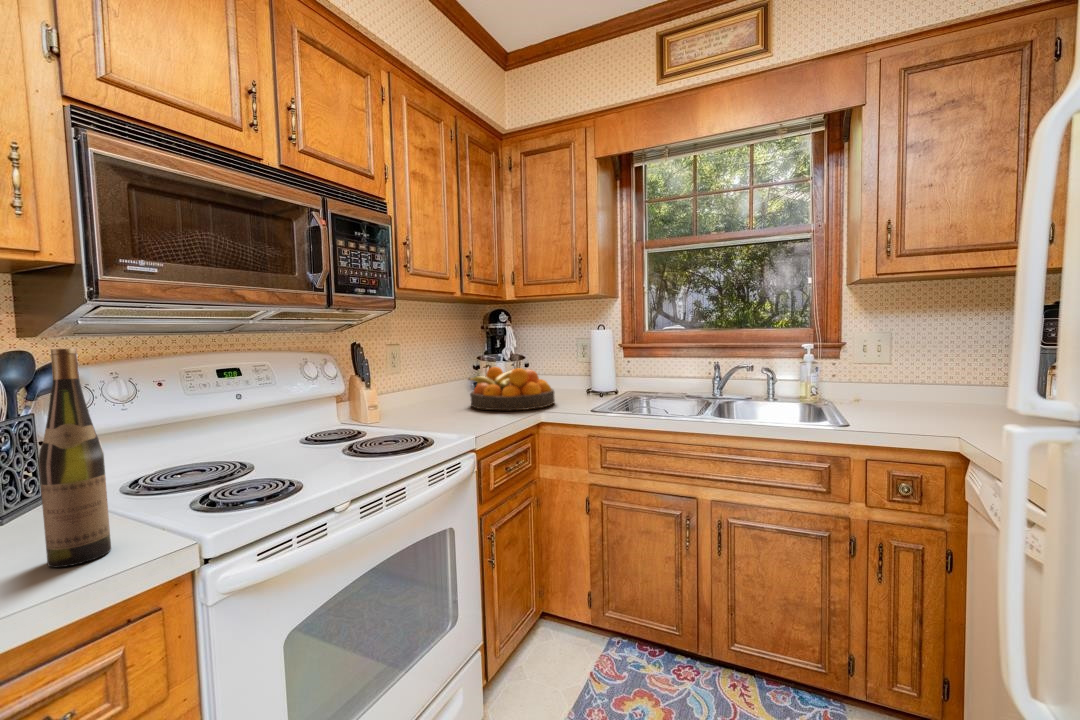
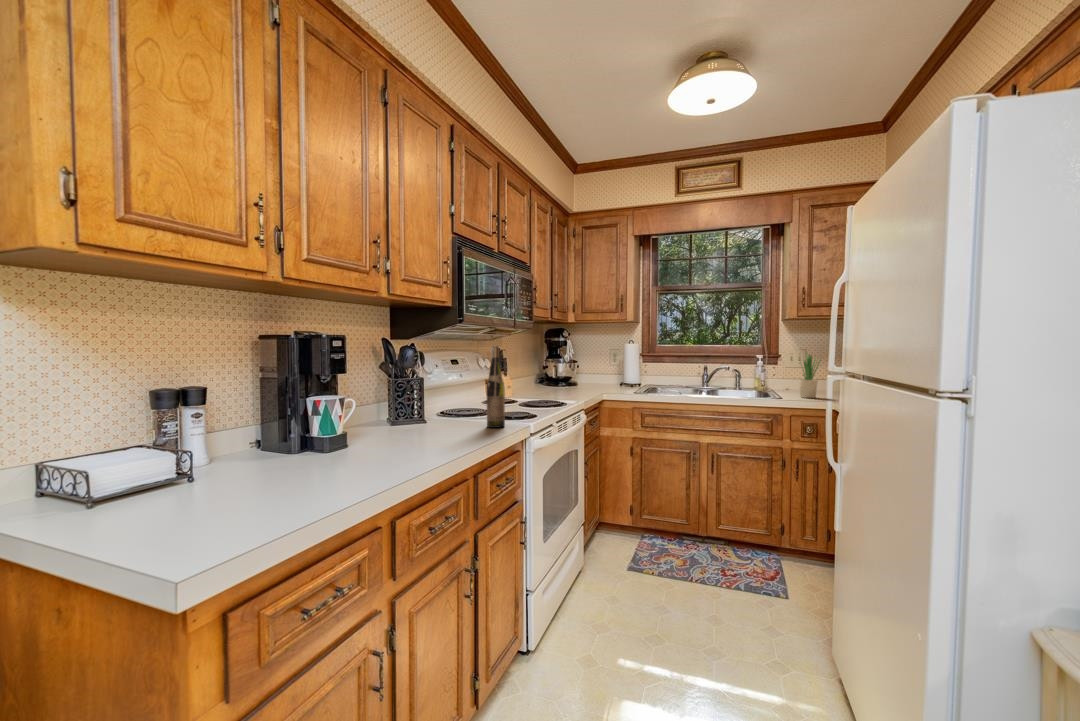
potted plant: none [881,330,930,425] -> present [799,355,819,398]
fruit bowl: present [468,367,555,410] -> none [553,366,608,392]

